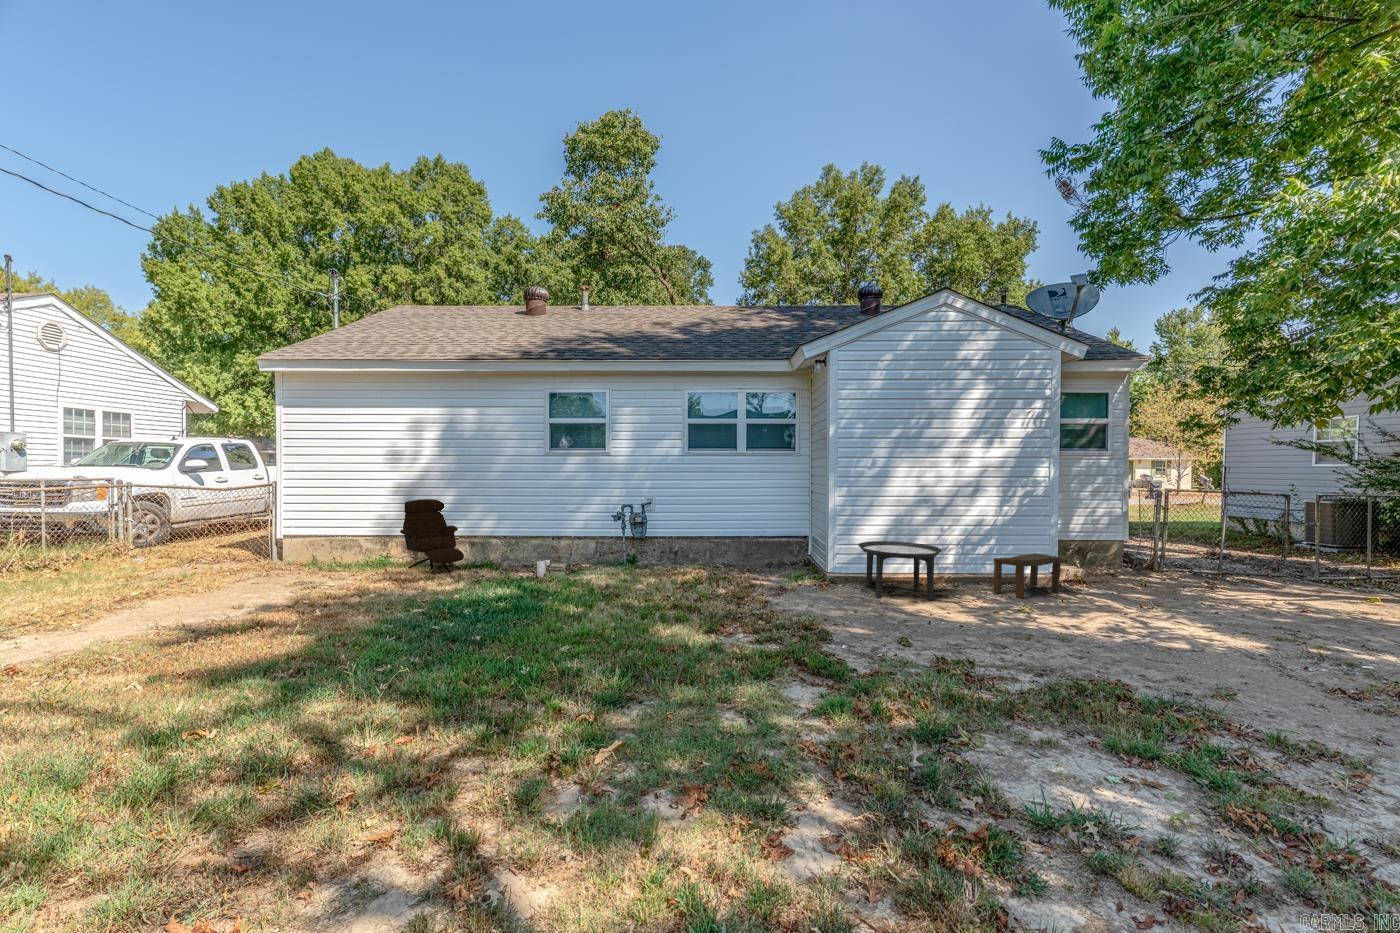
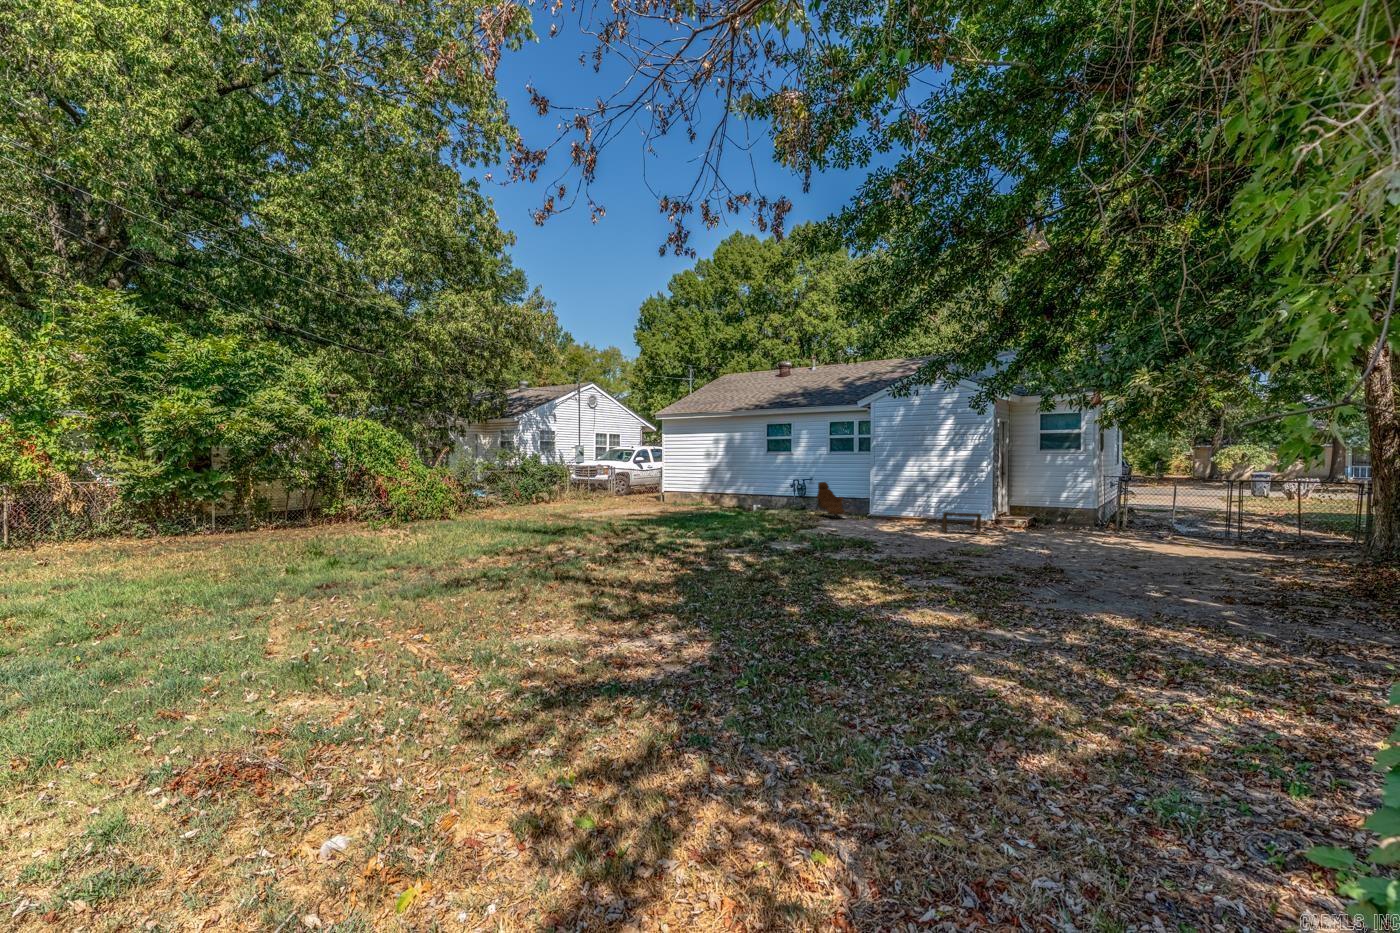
lounge chair: present [400,499,464,573] -> present [816,482,845,519]
round table: present [858,541,942,600] -> none [869,502,912,529]

